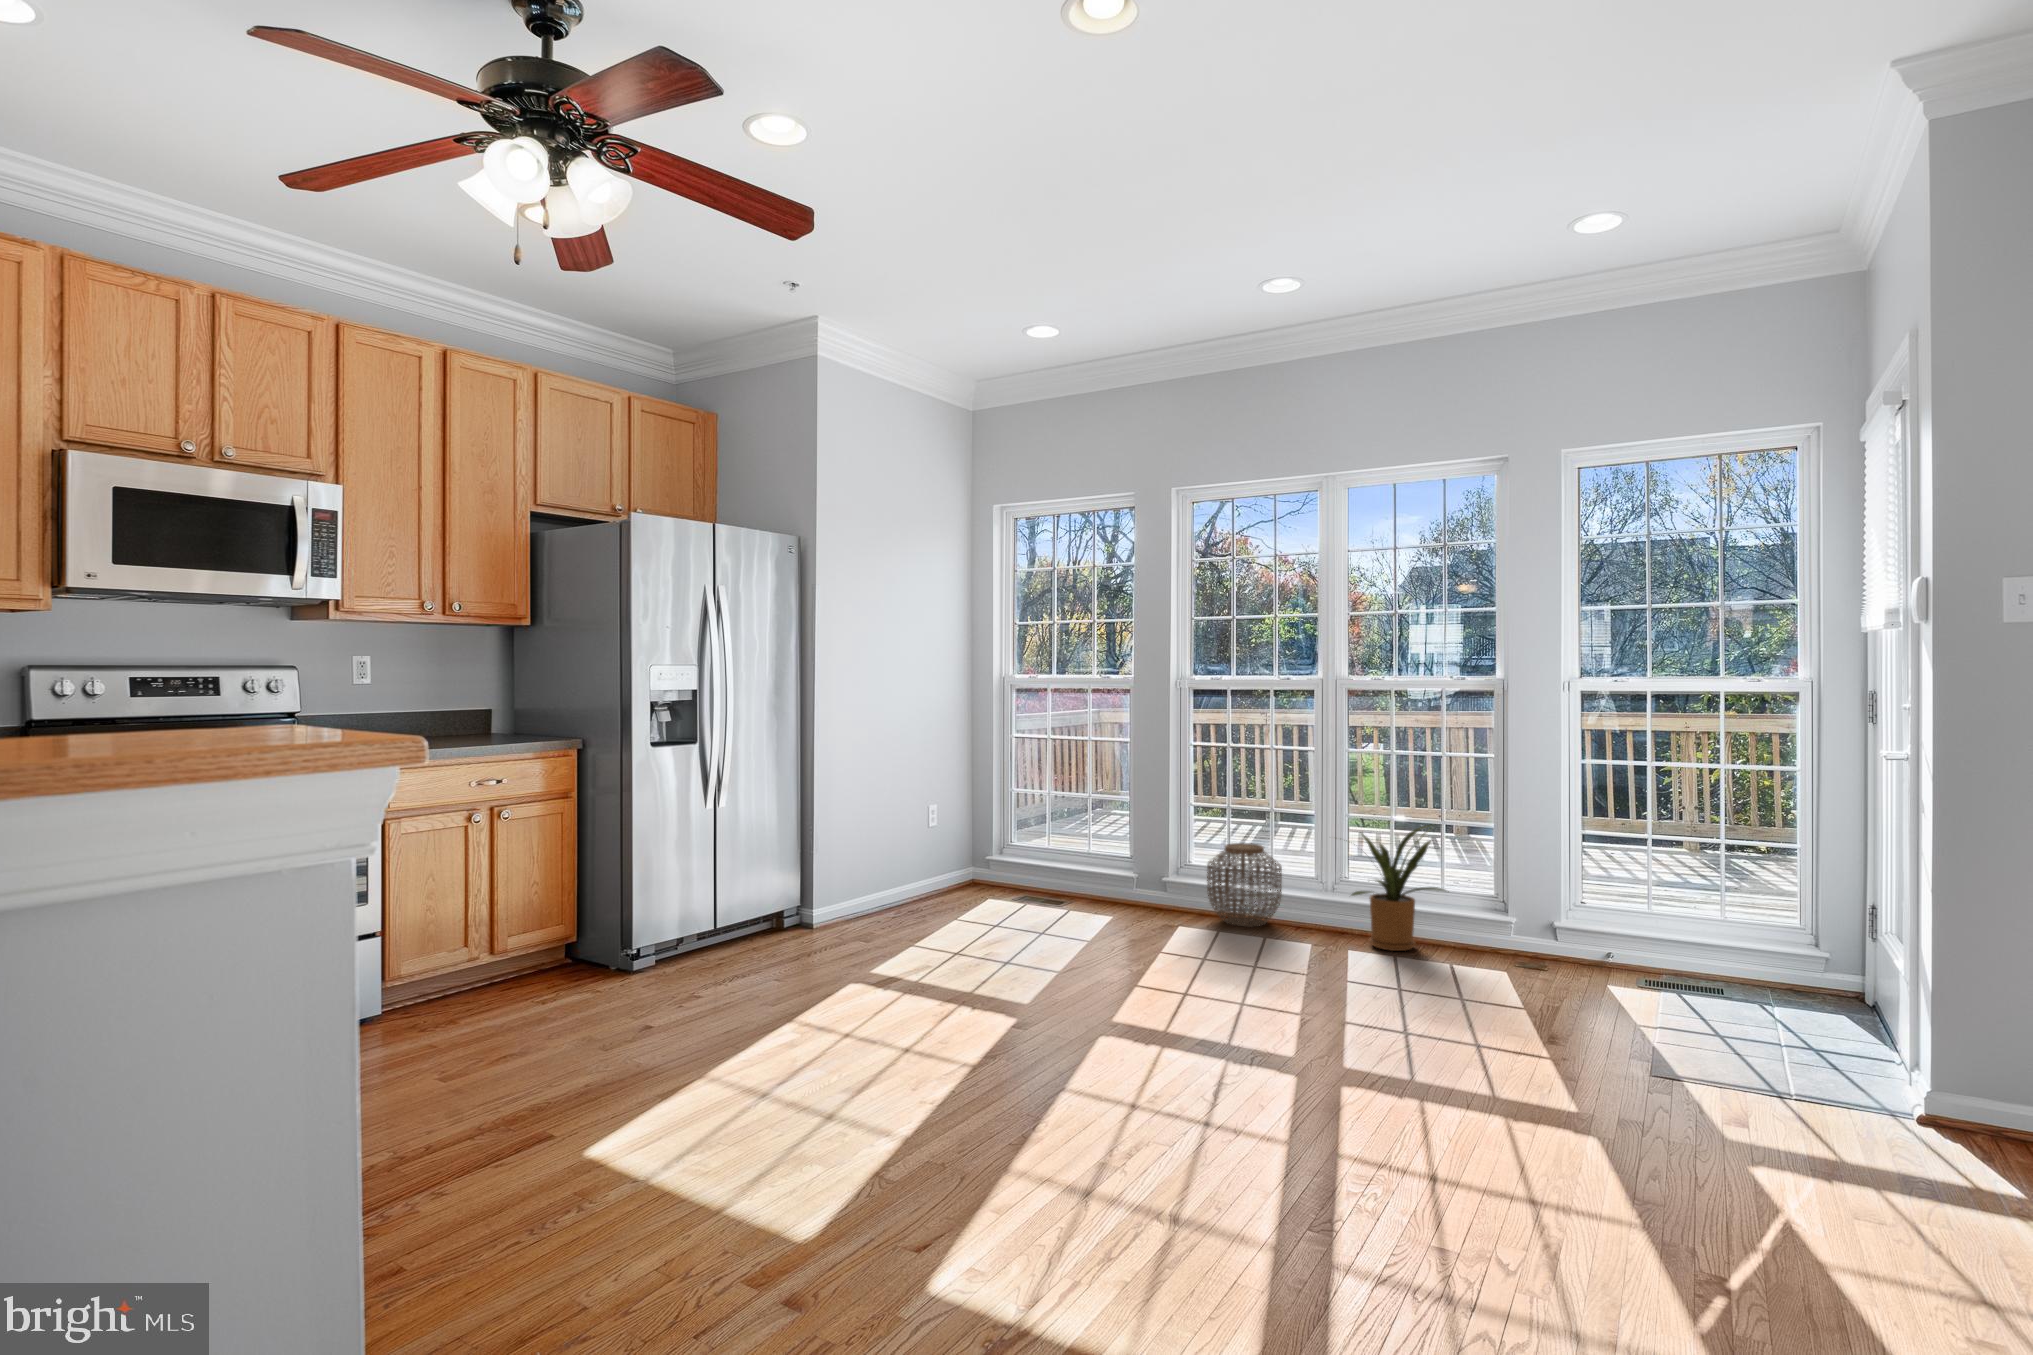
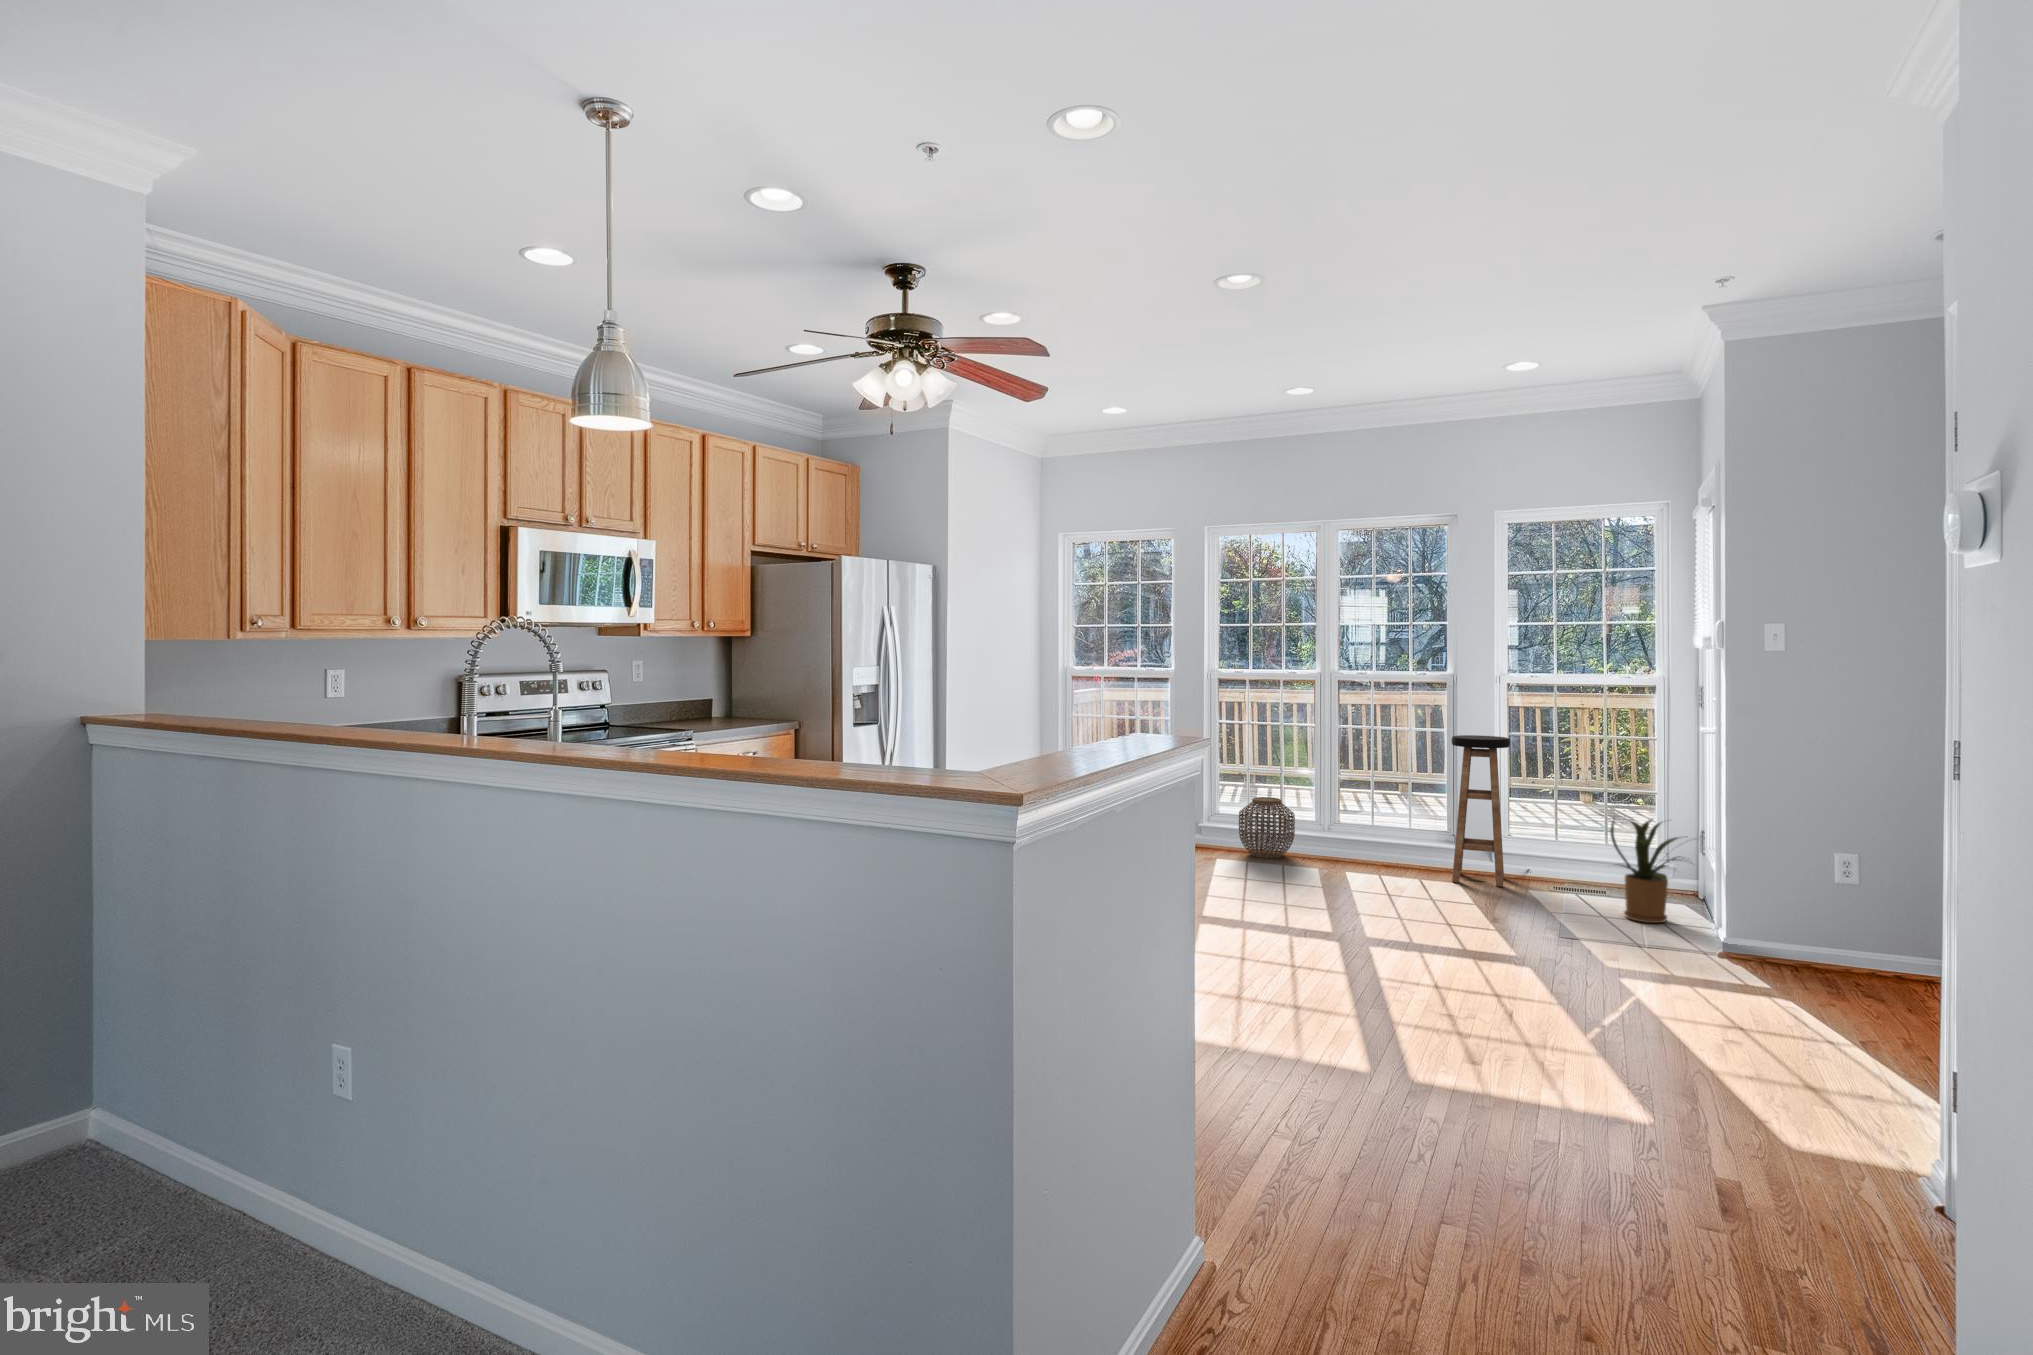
bar stool: none [1493,760,1578,978] -> present [1451,735,1510,887]
house plant: present [1352,826,1444,951] -> present [1610,819,1687,923]

